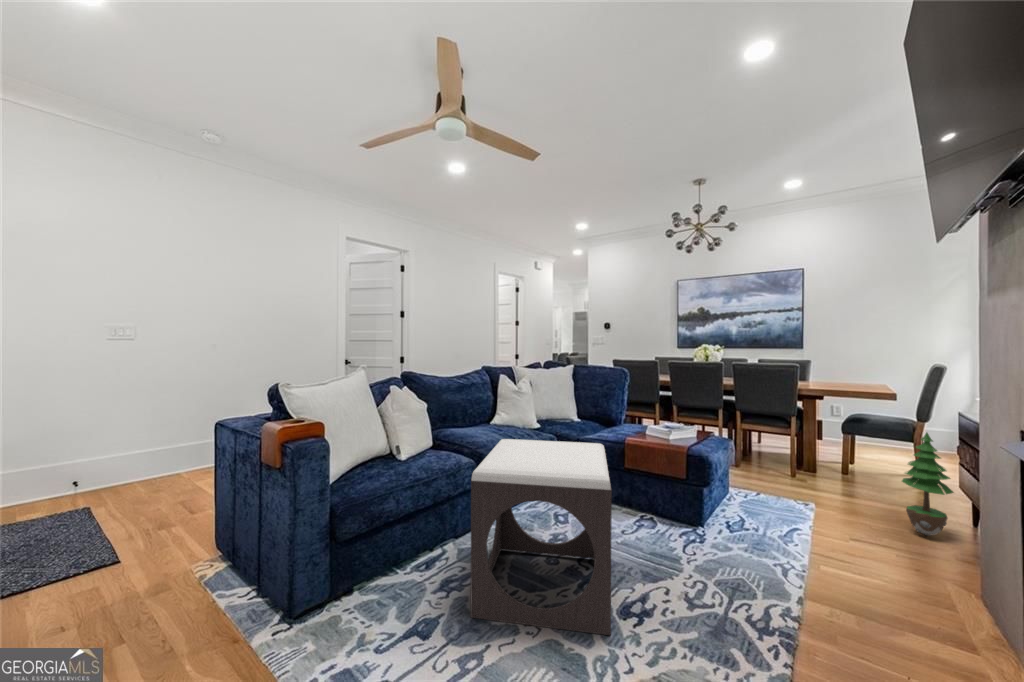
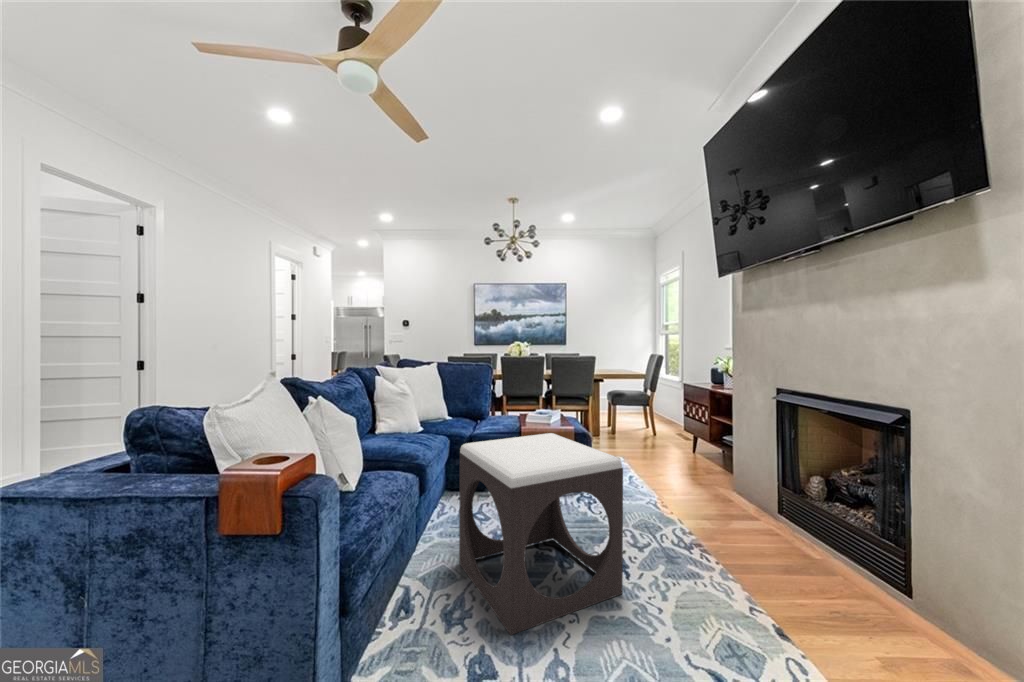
potted tree: present [902,433,953,536] -> none [674,397,700,464]

